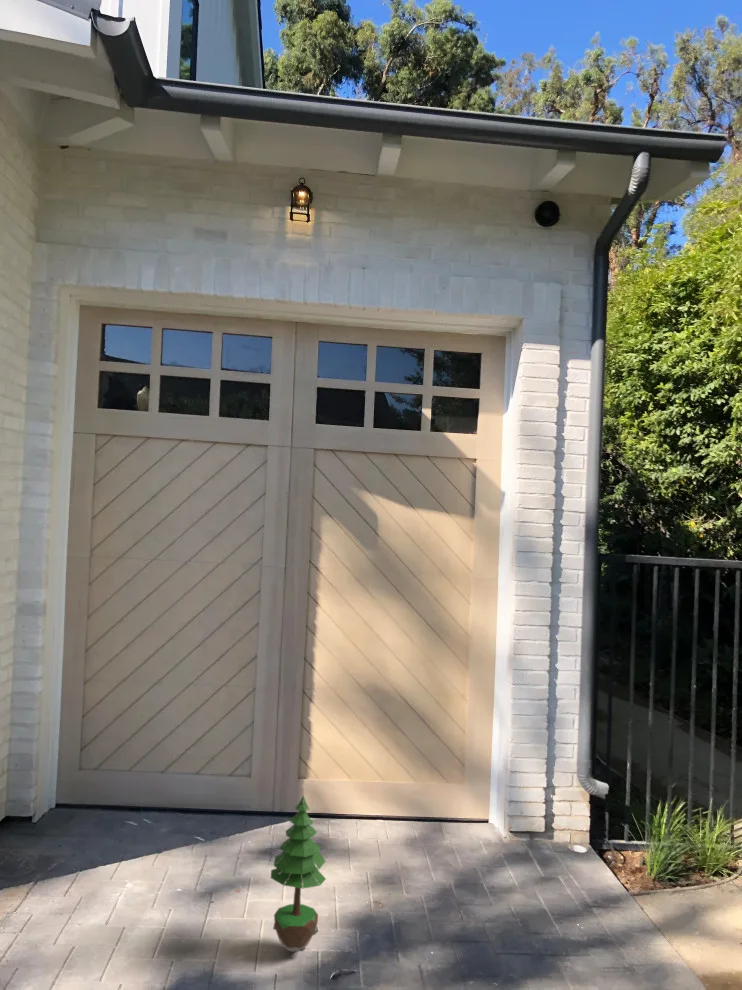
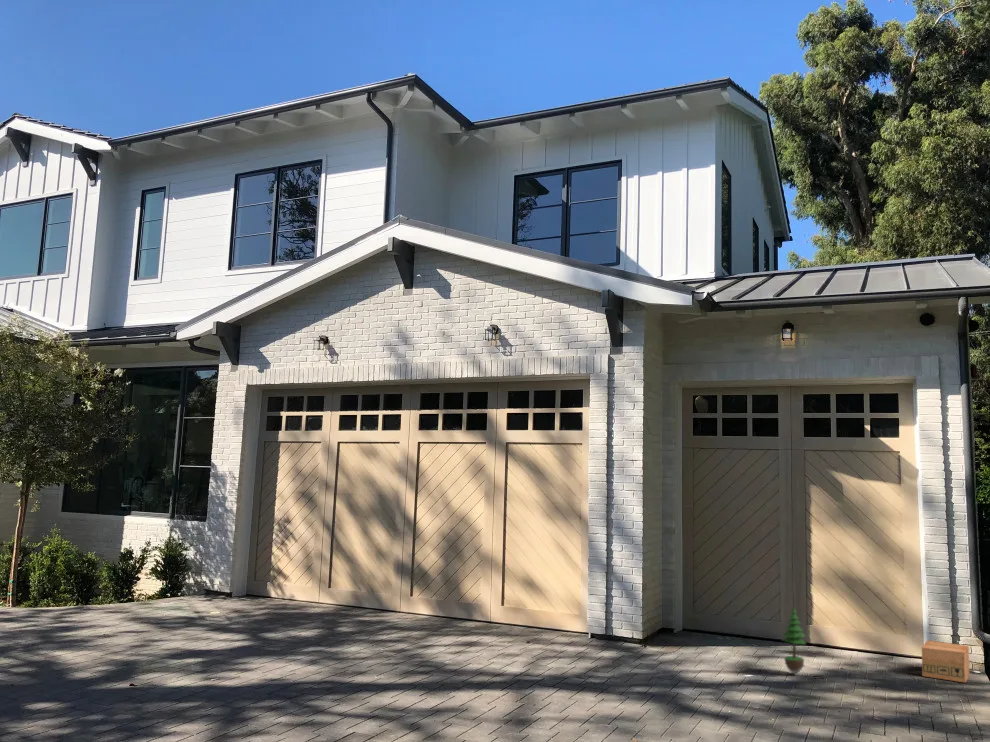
cardboard box: none [513,805,601,897] -> present [922,640,969,682]

